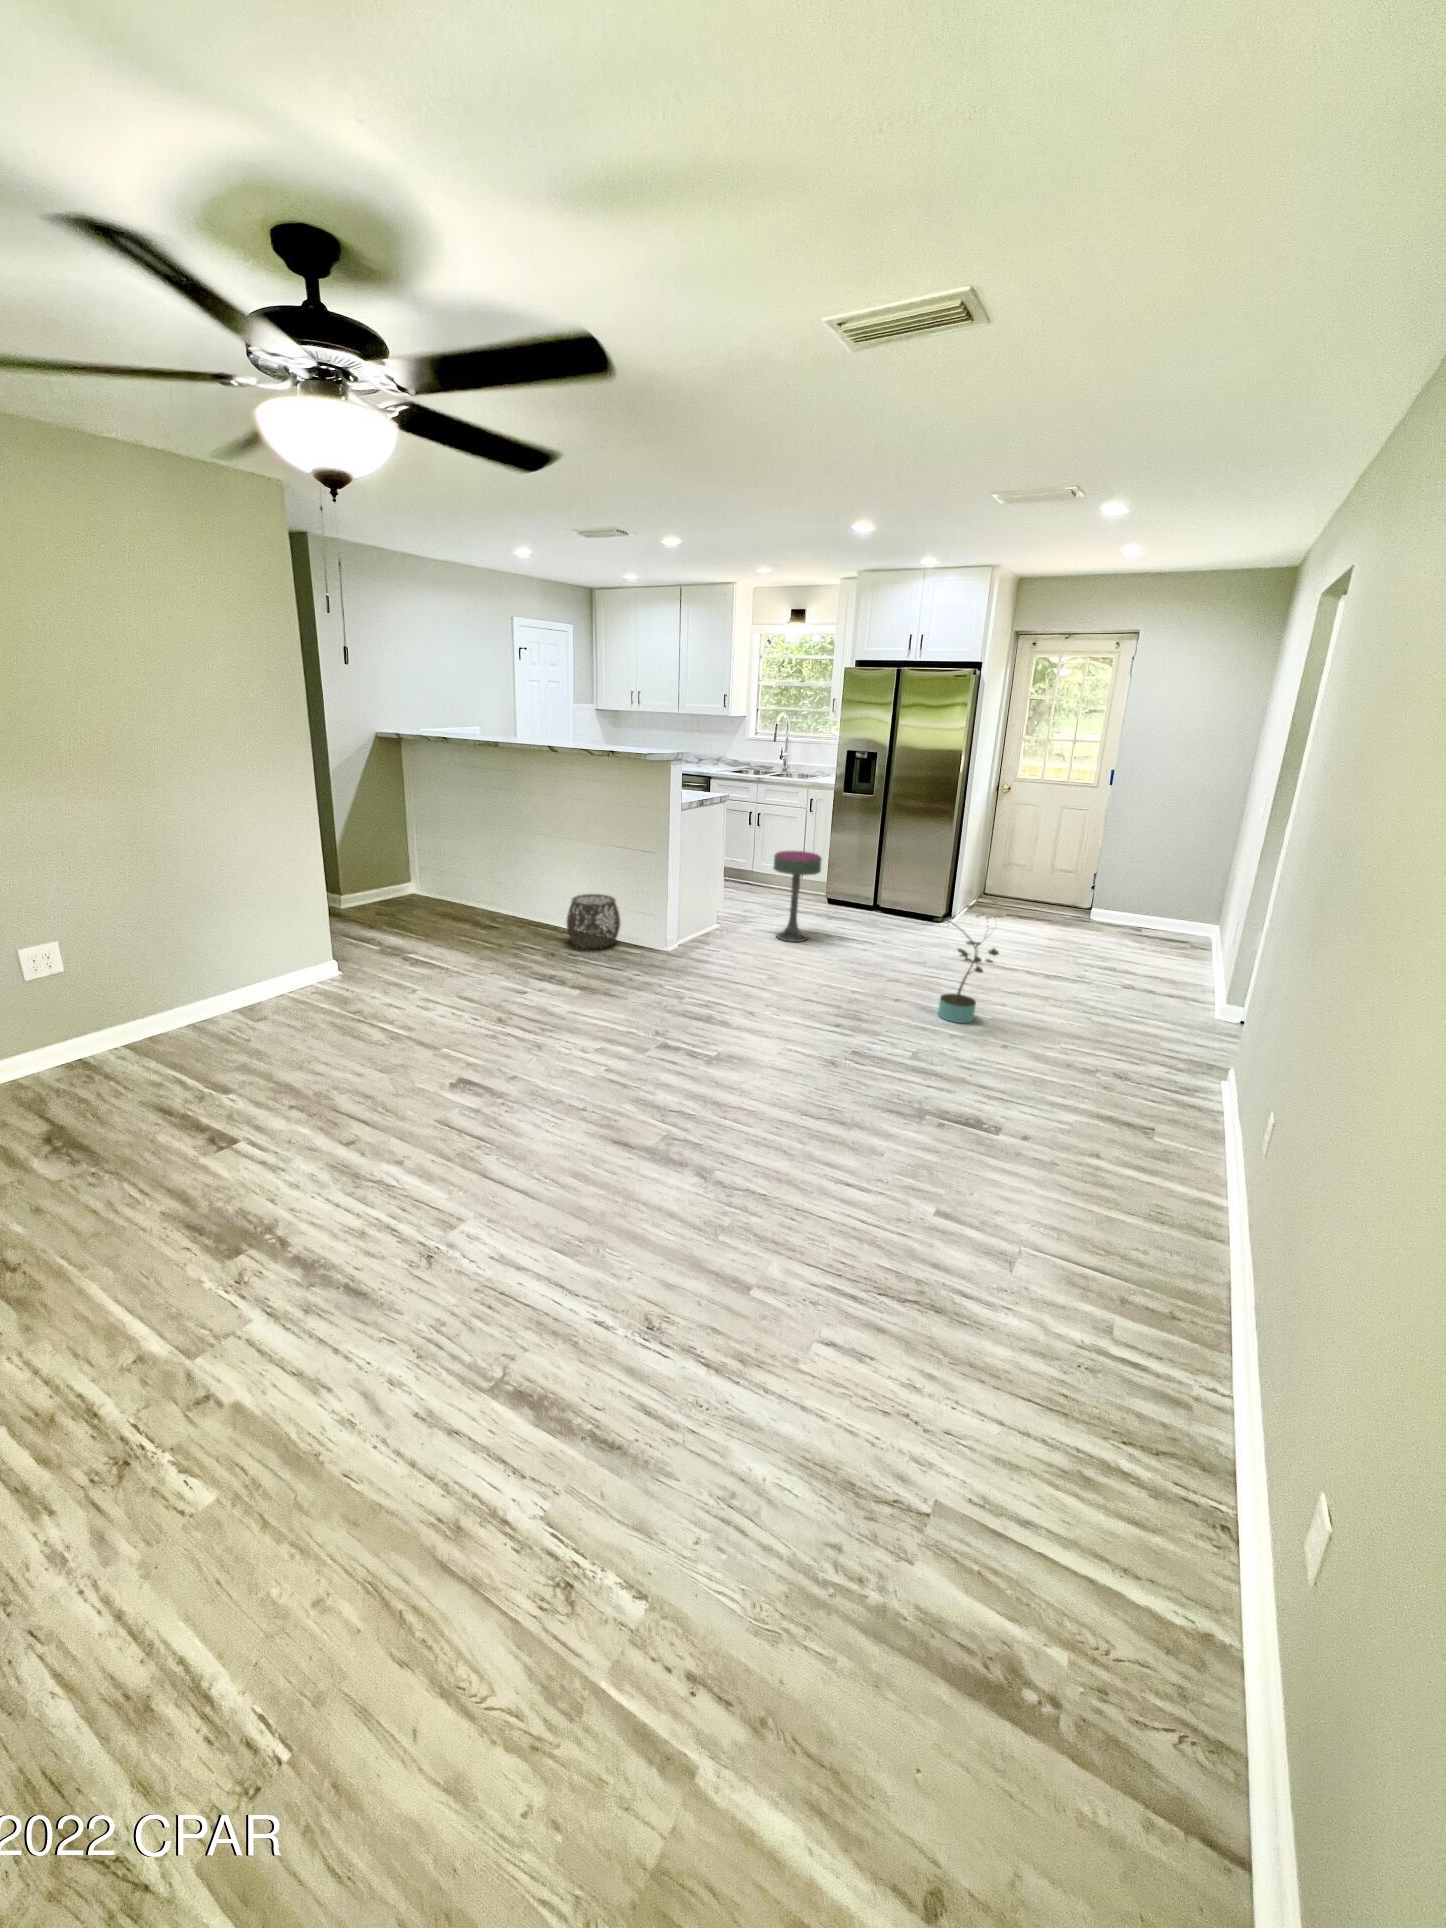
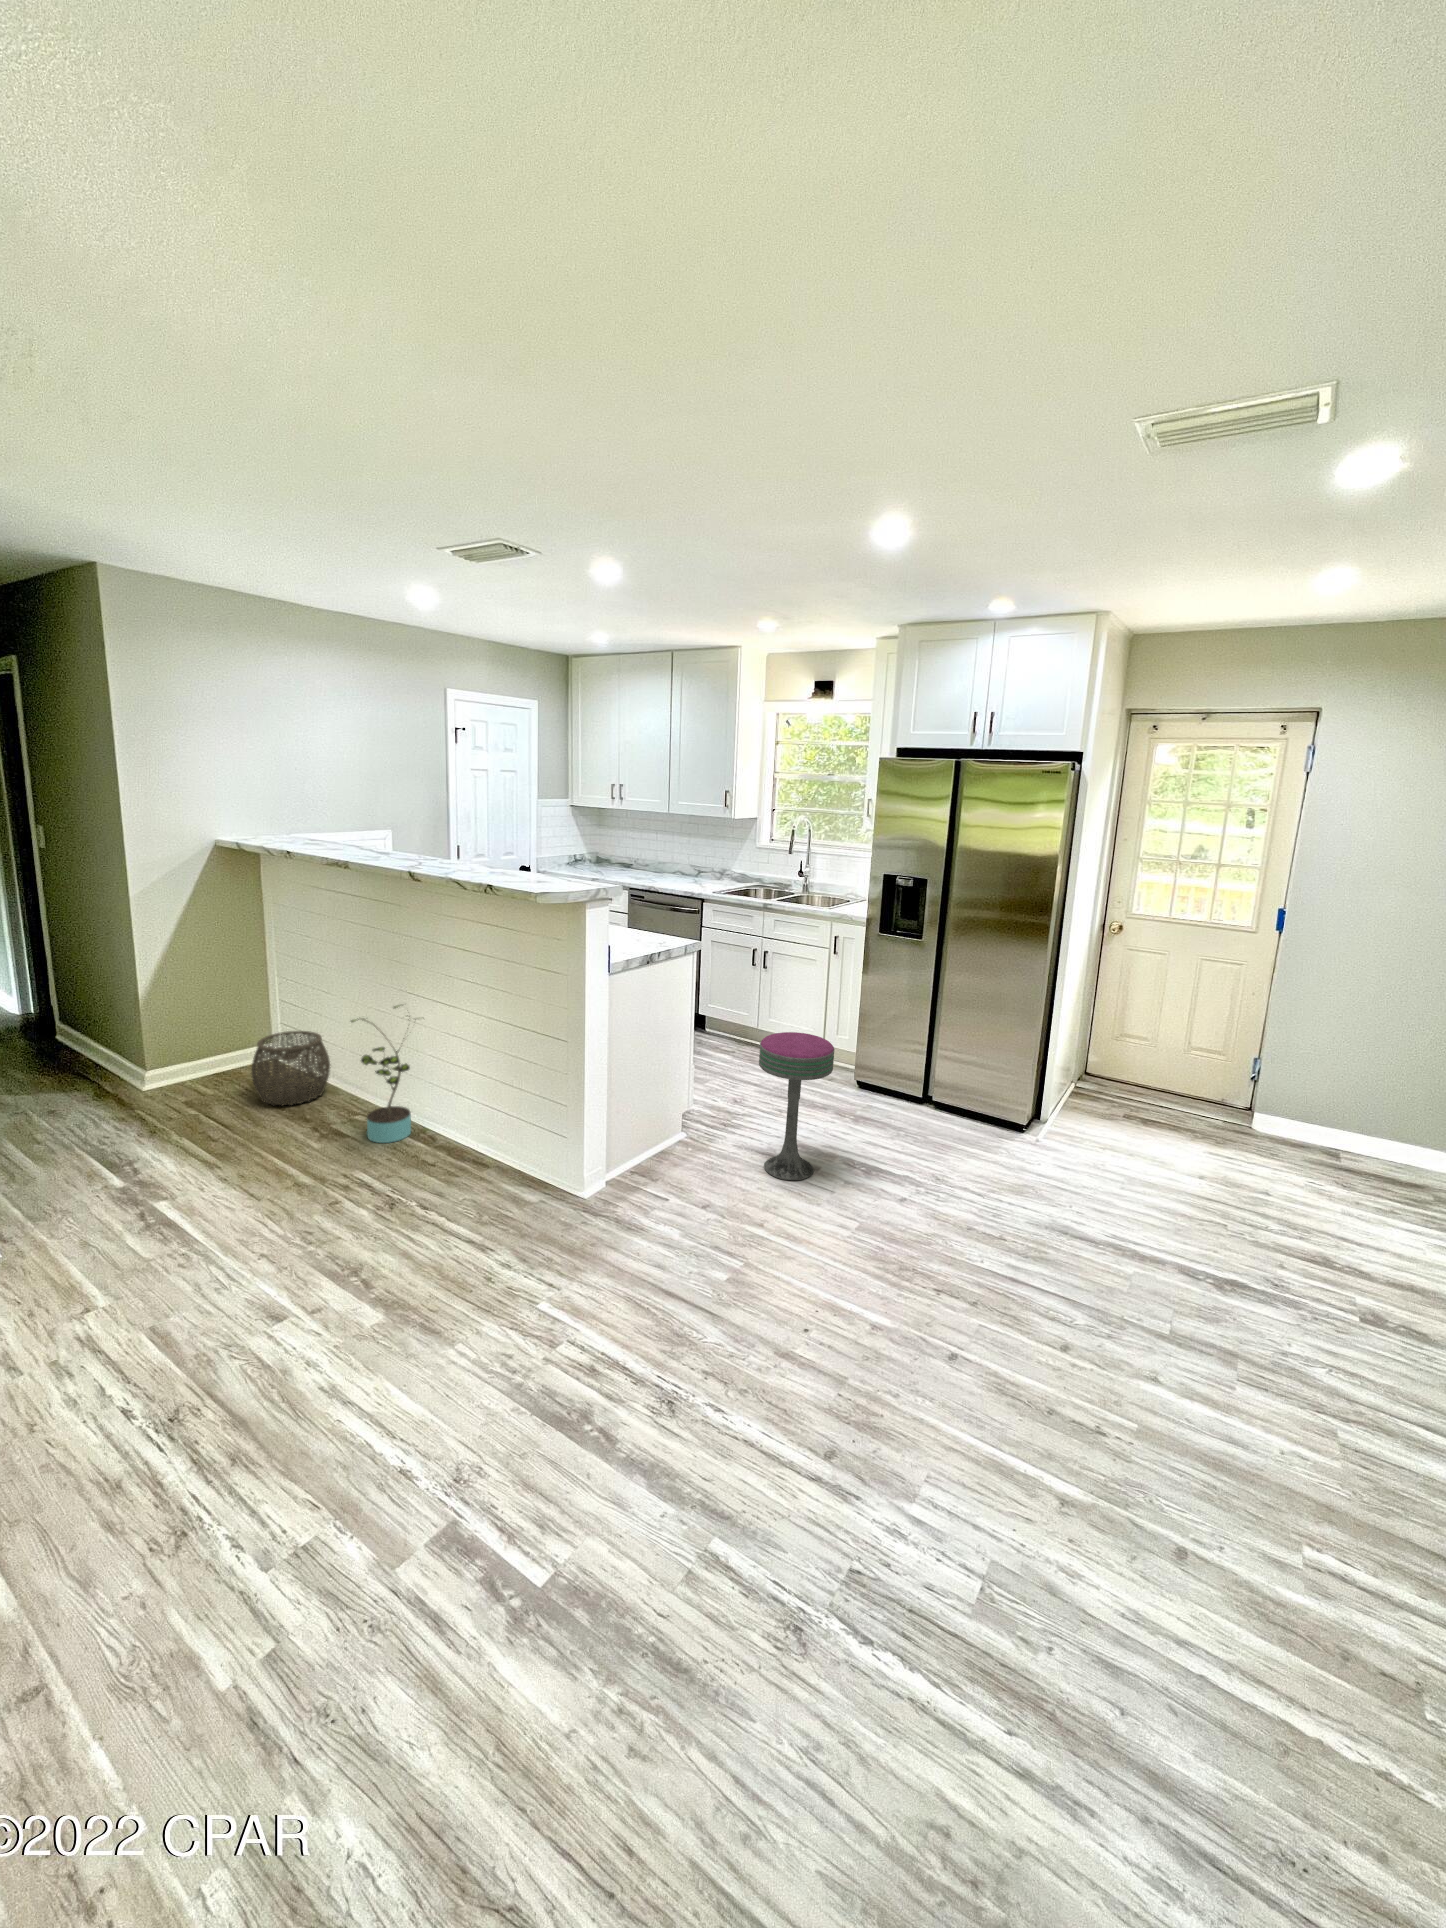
woven basket: present [567,894,620,949] -> present [251,1031,330,1106]
potted plant: present [934,905,1000,1023] -> present [351,1005,416,1143]

